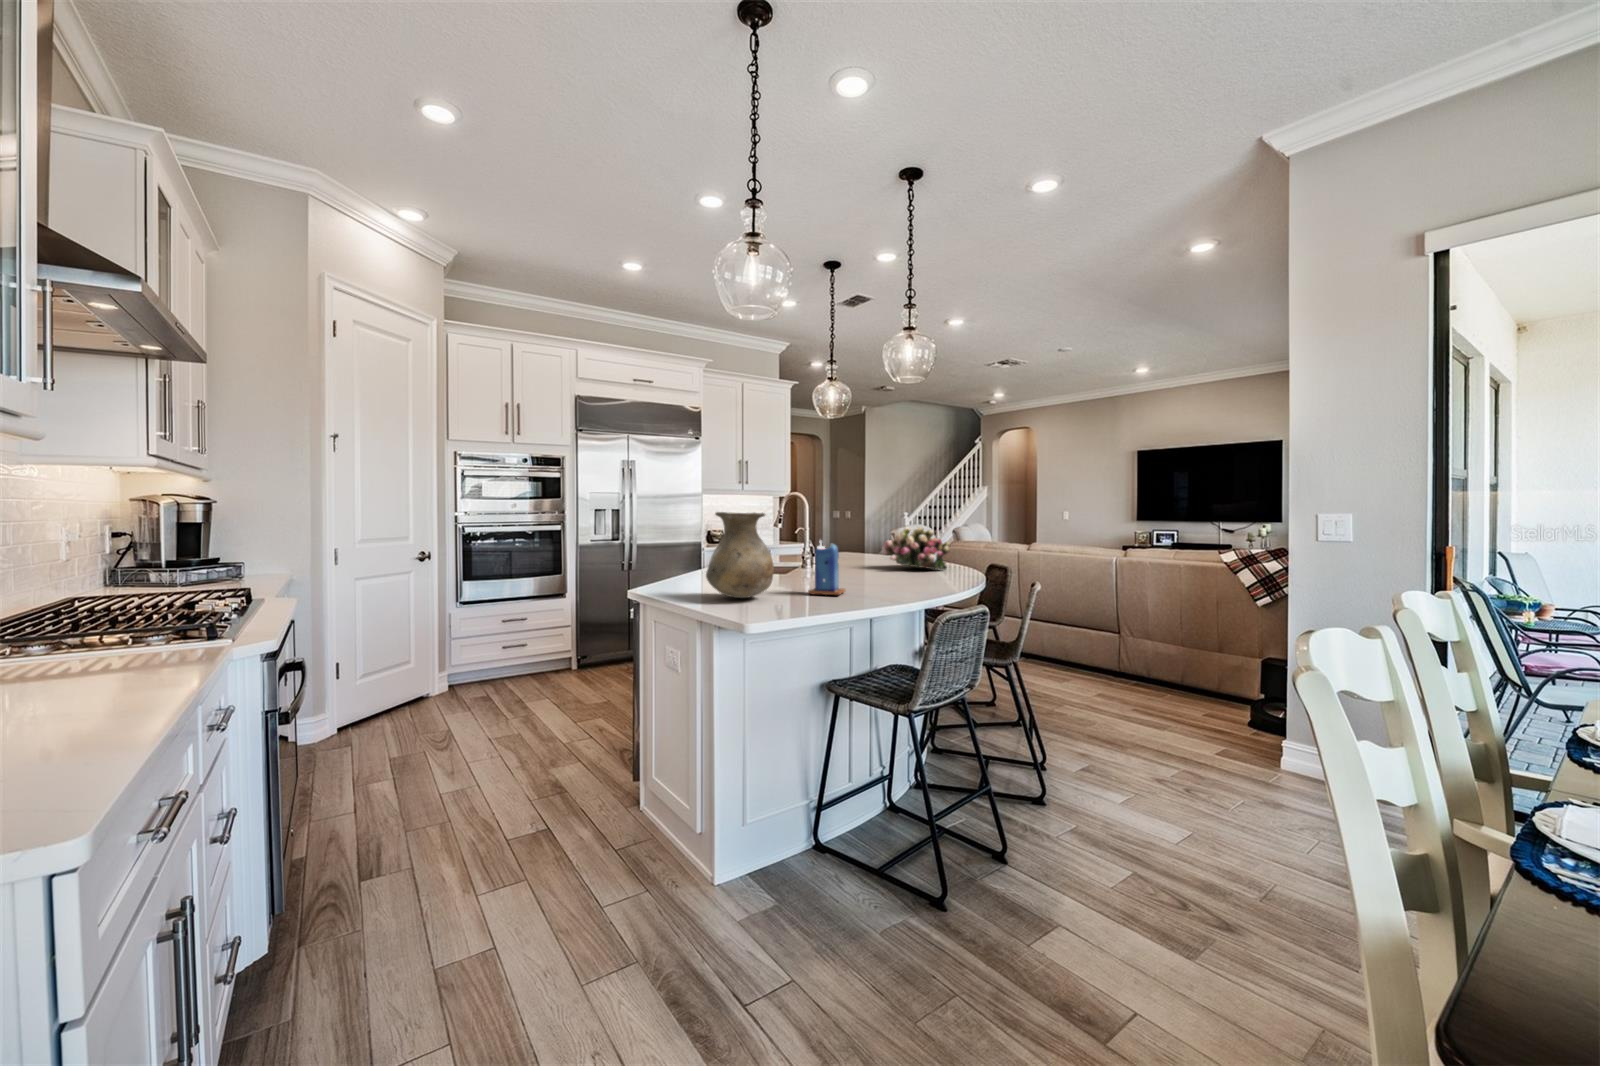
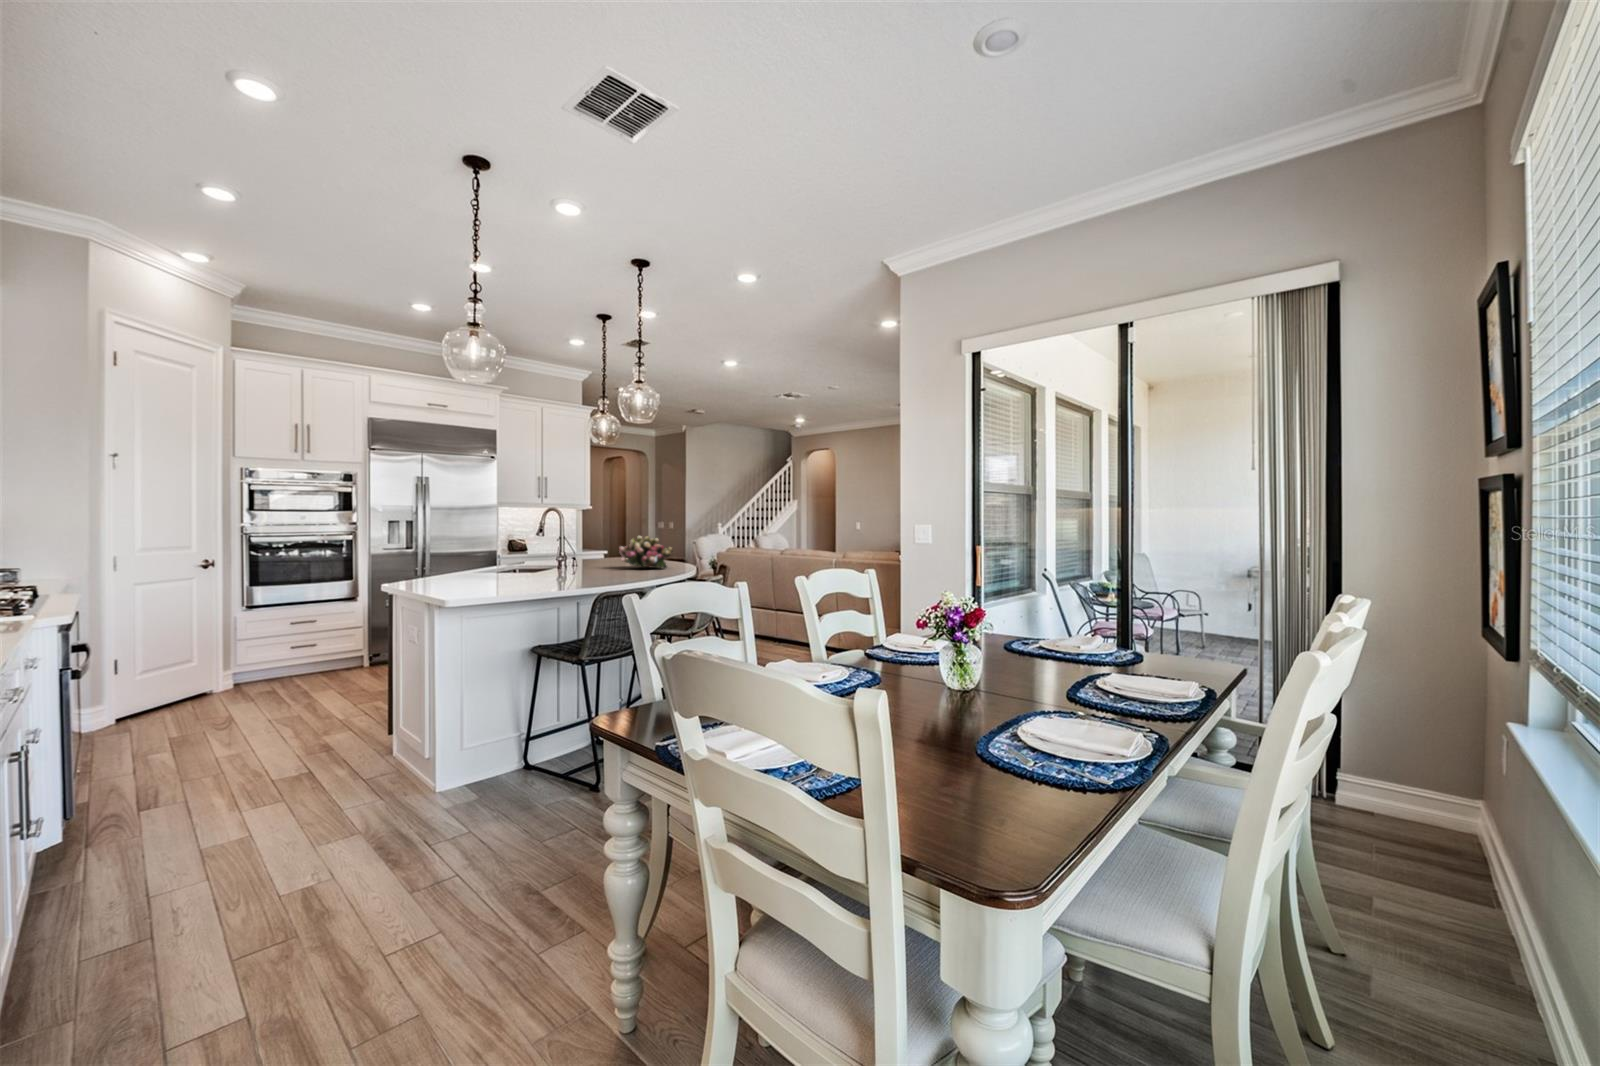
vase: present [706,512,774,598] -> none [437,526,492,588]
candle: present [808,541,845,595] -> none [523,545,555,585]

